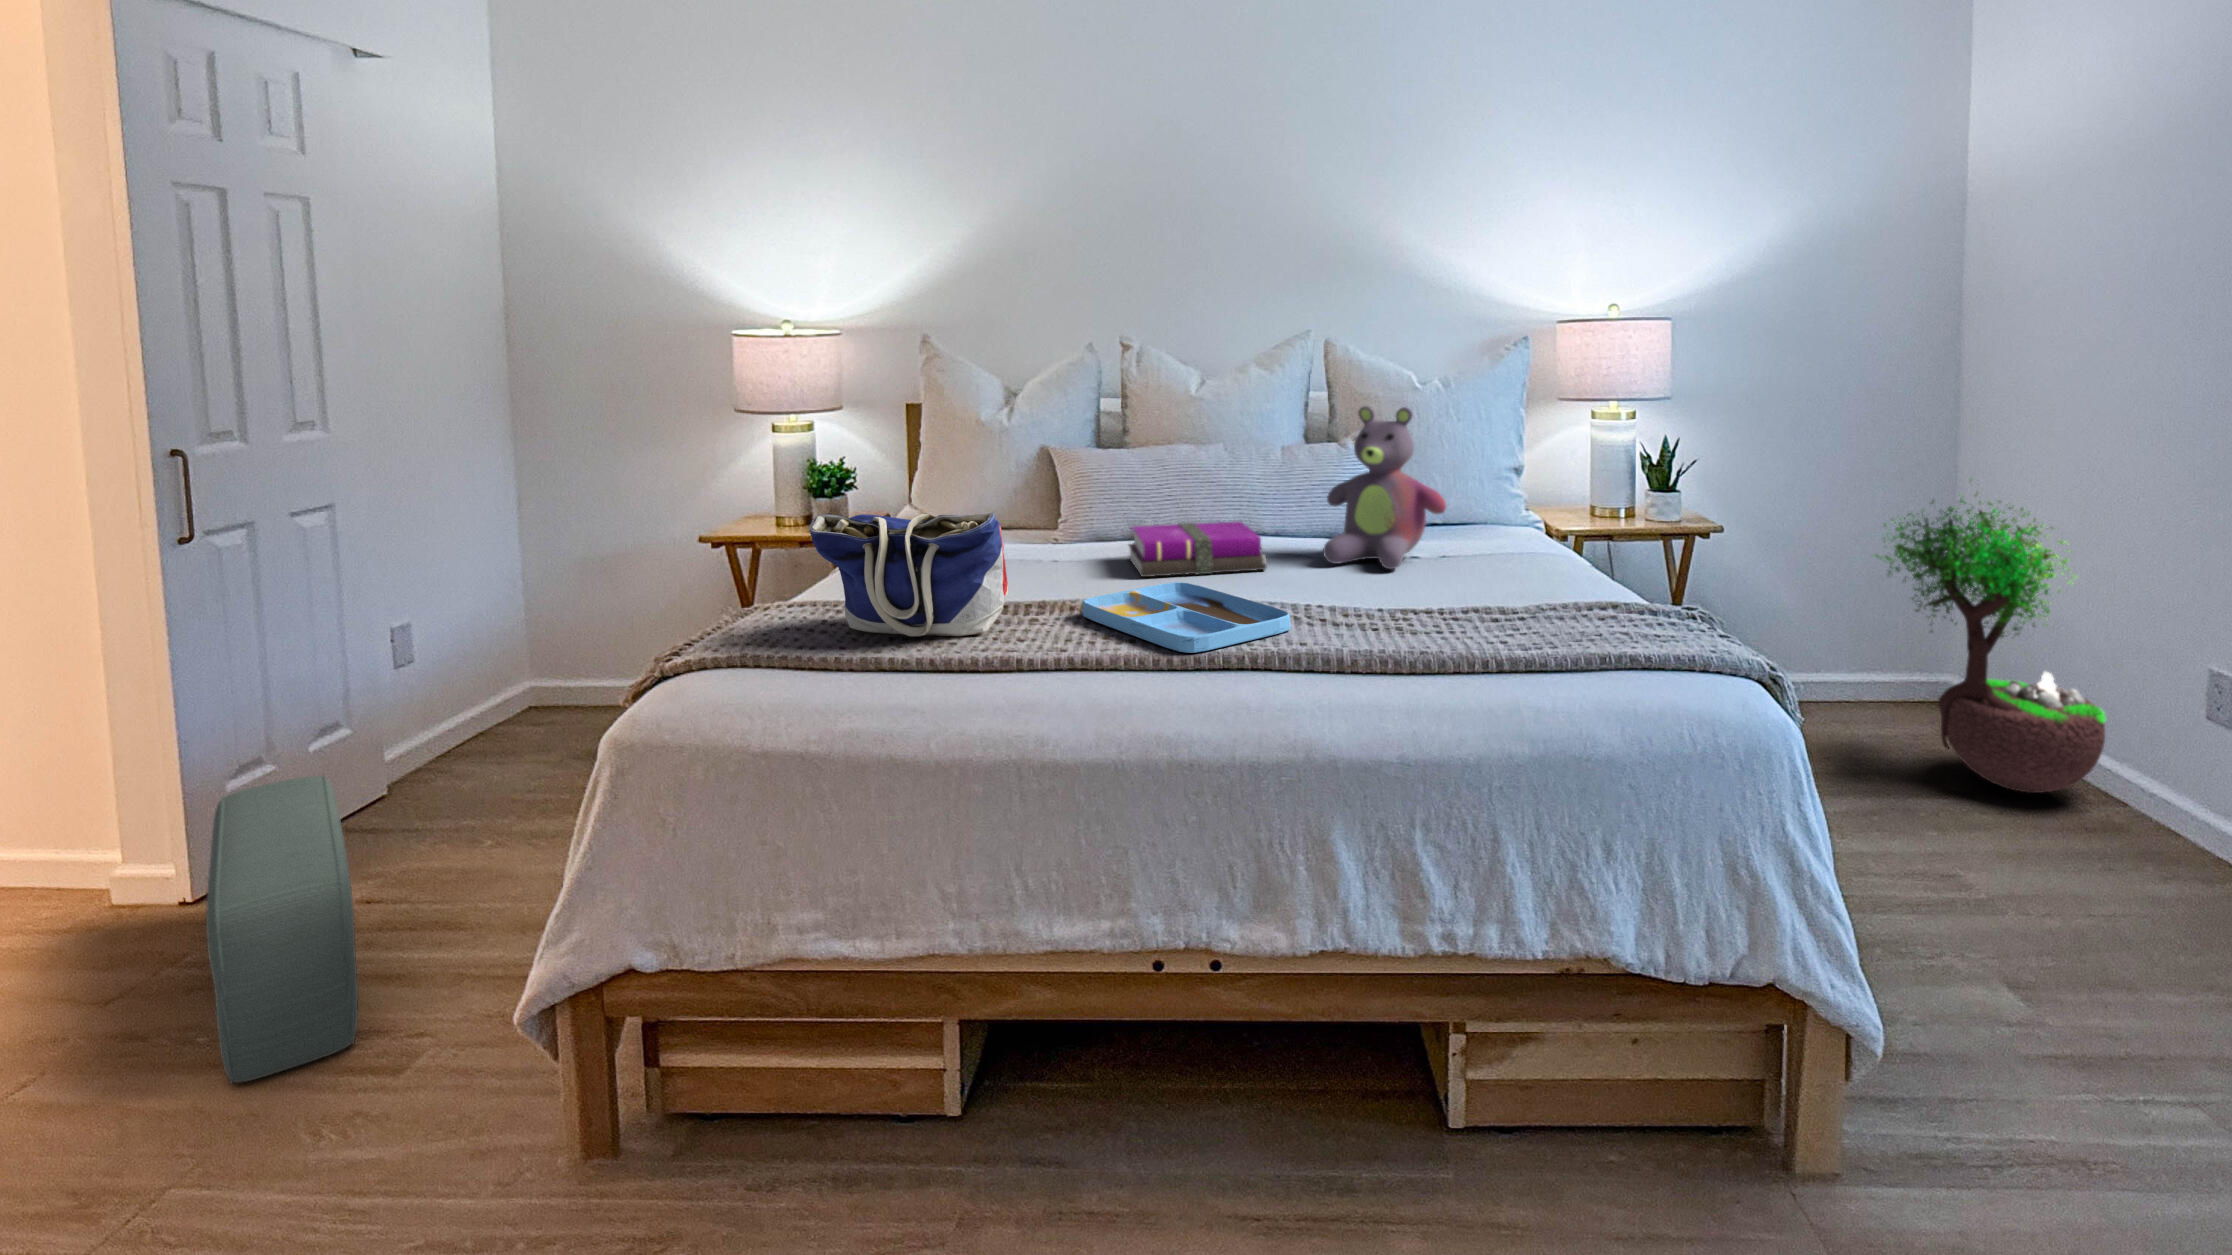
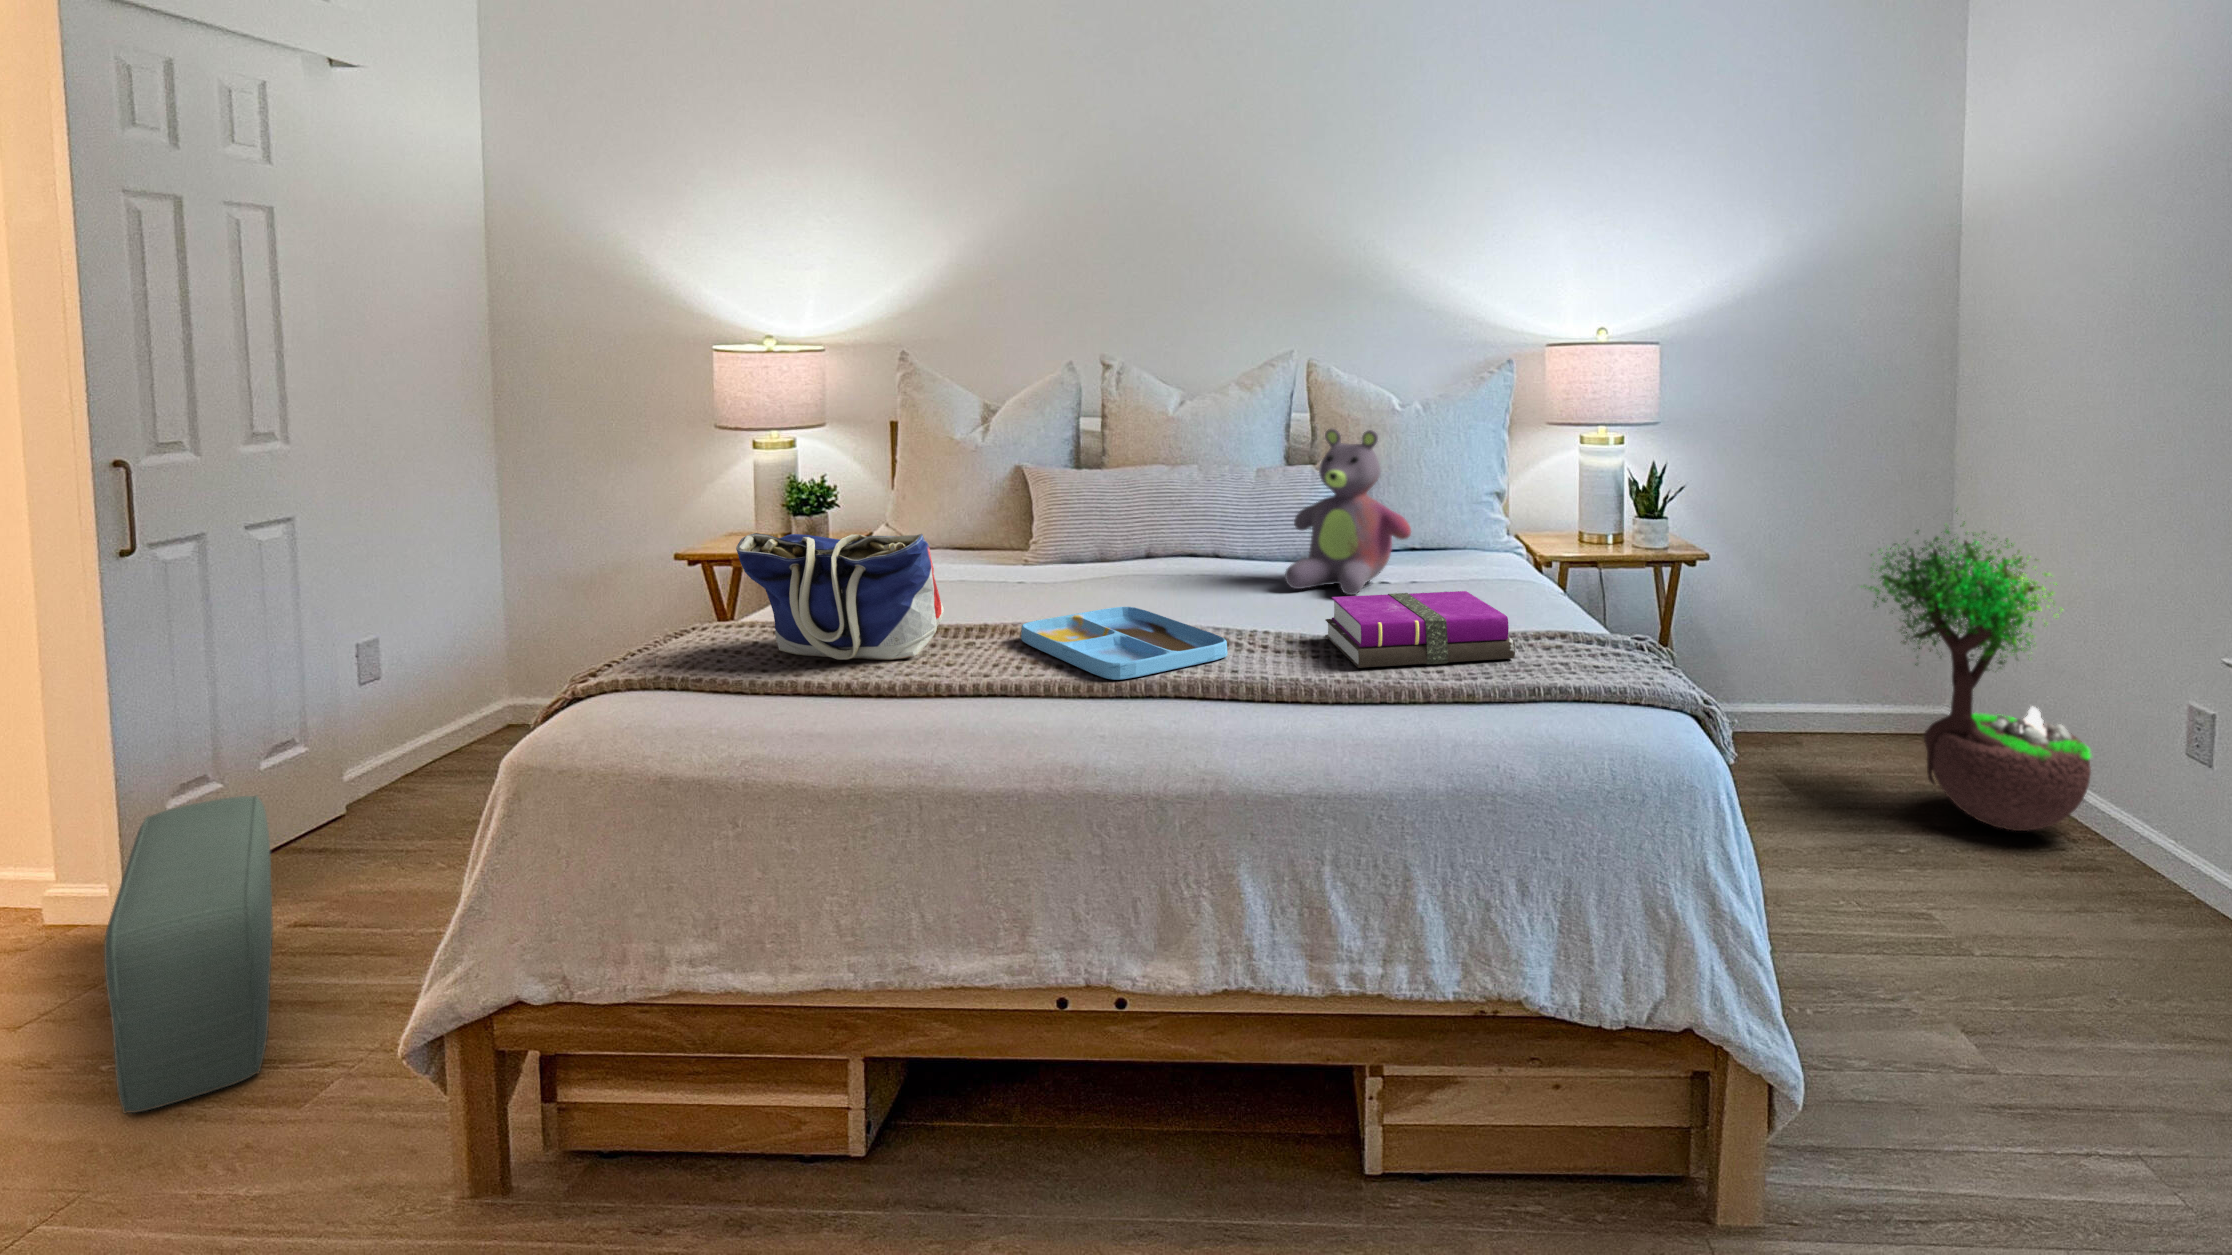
notebook: present [1129,521,1267,577] -> present [1325,591,1515,668]

